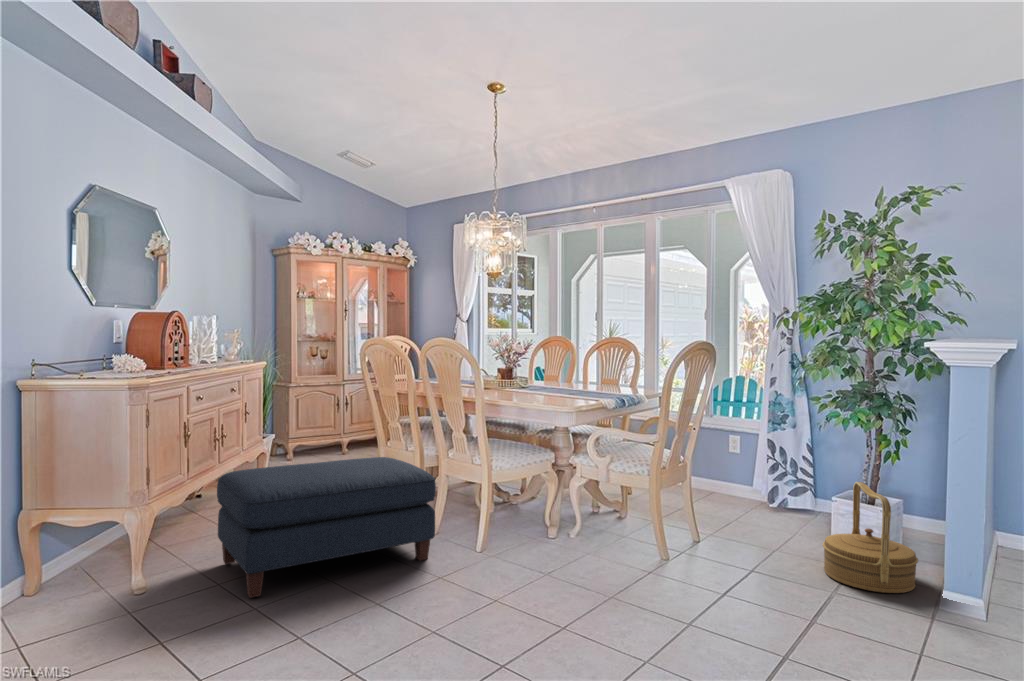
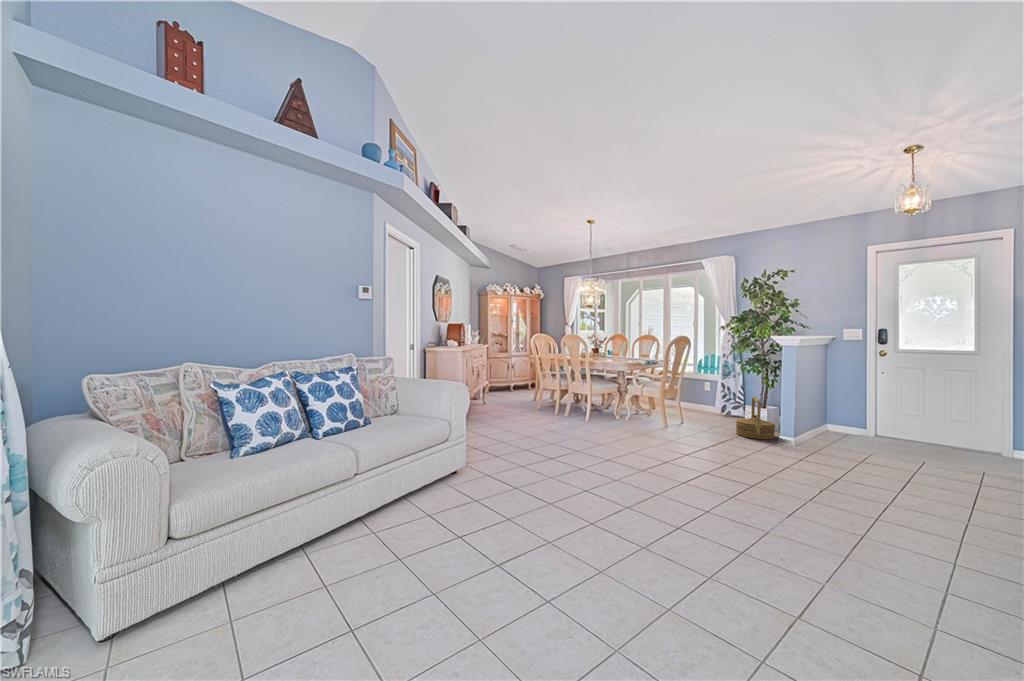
ottoman: present [217,457,436,598] -> none [486,384,570,429]

